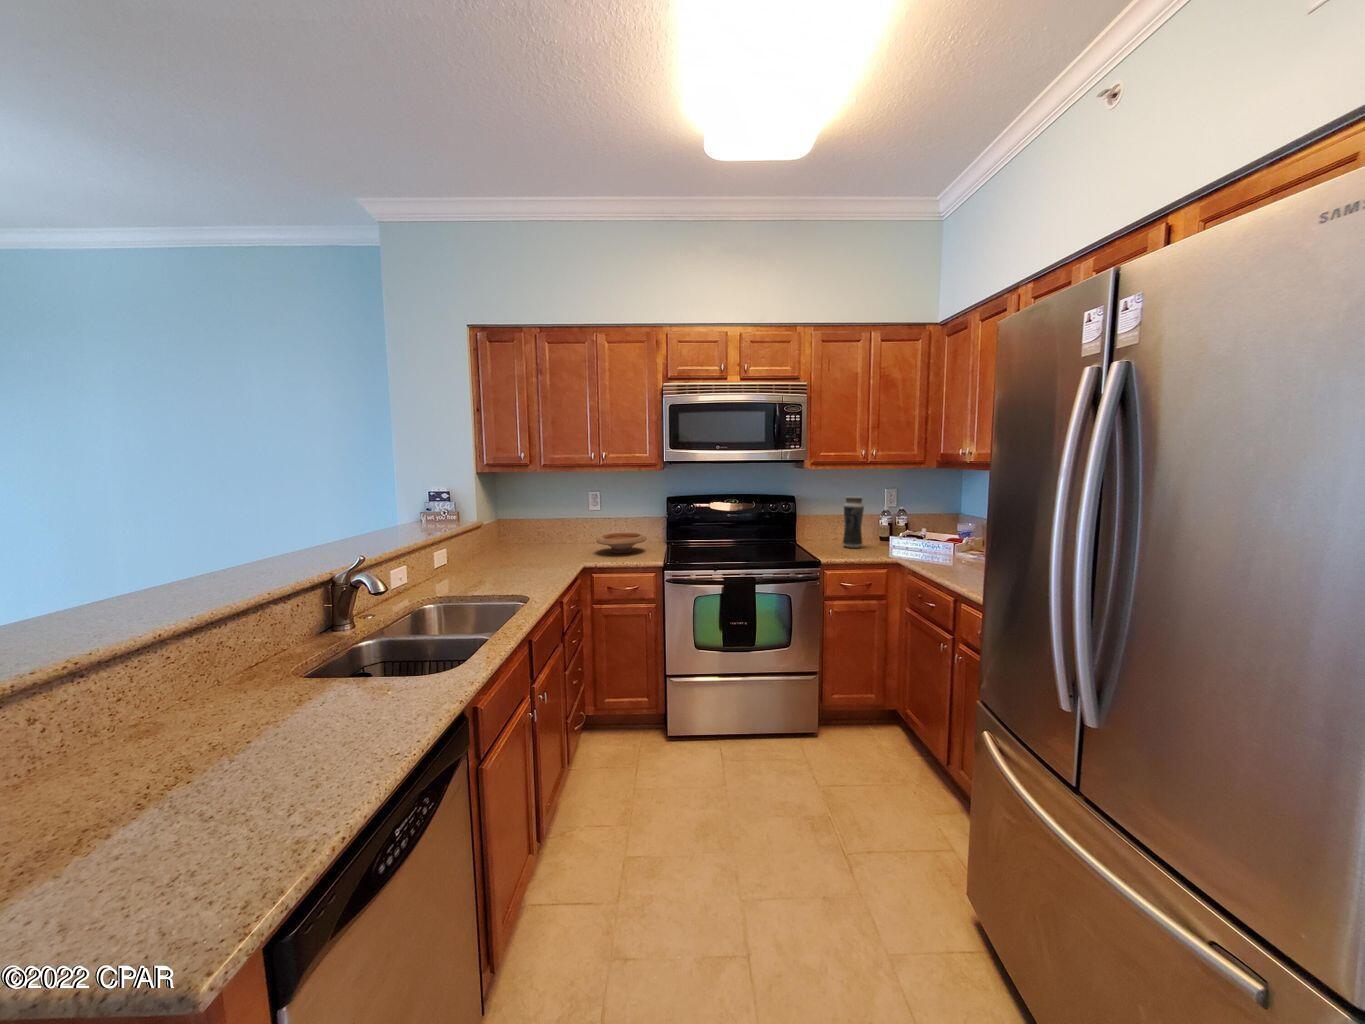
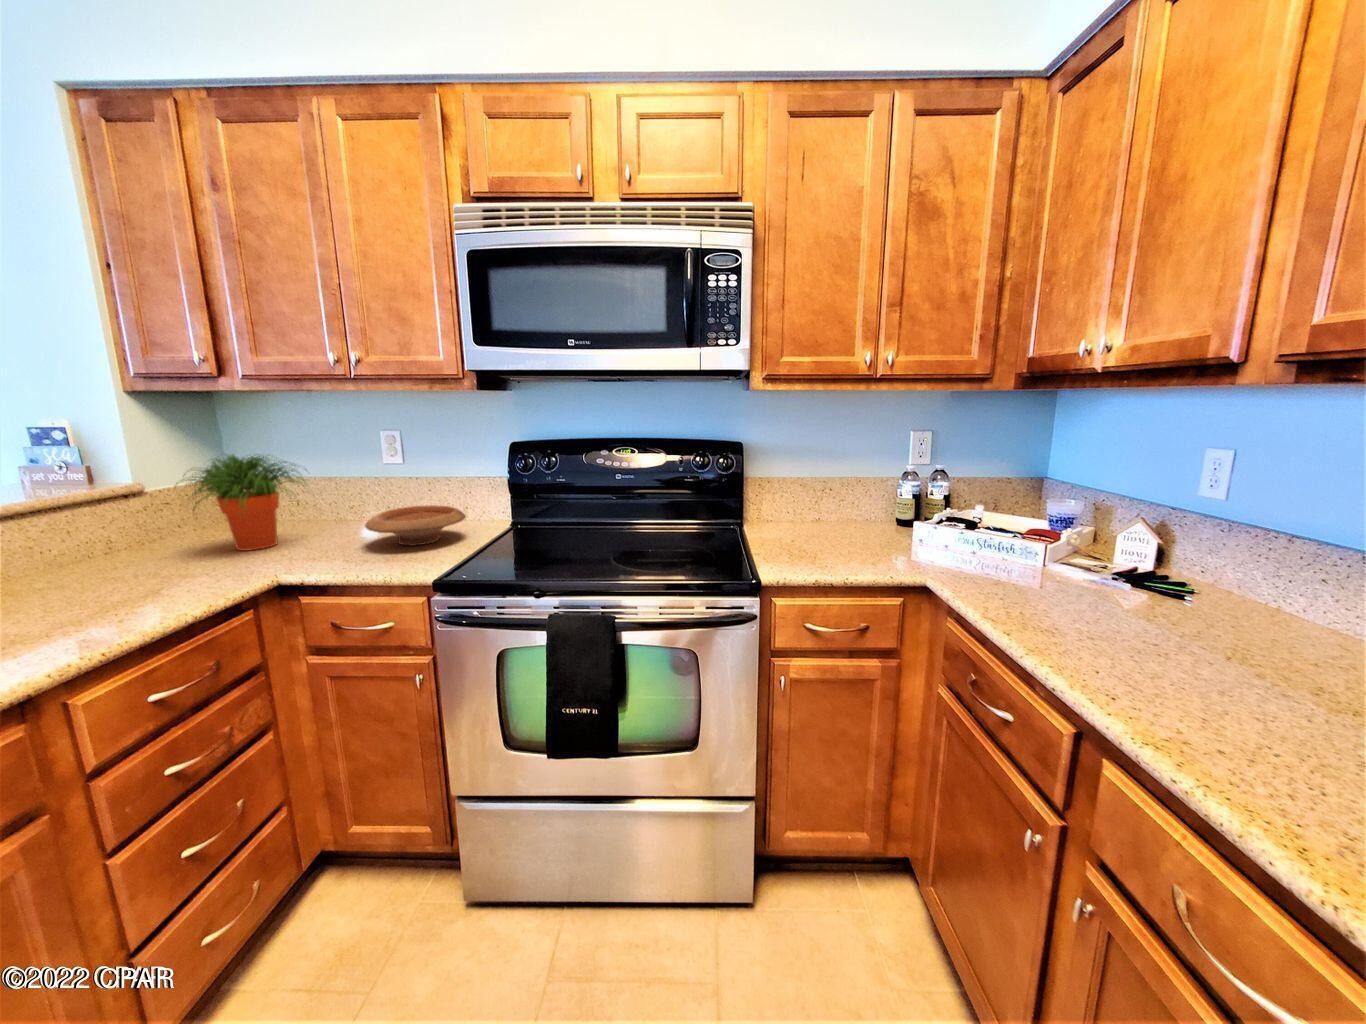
vase: present [842,496,864,548] -> none [825,444,867,542]
potted plant: none [502,505,565,557] -> present [176,454,308,551]

